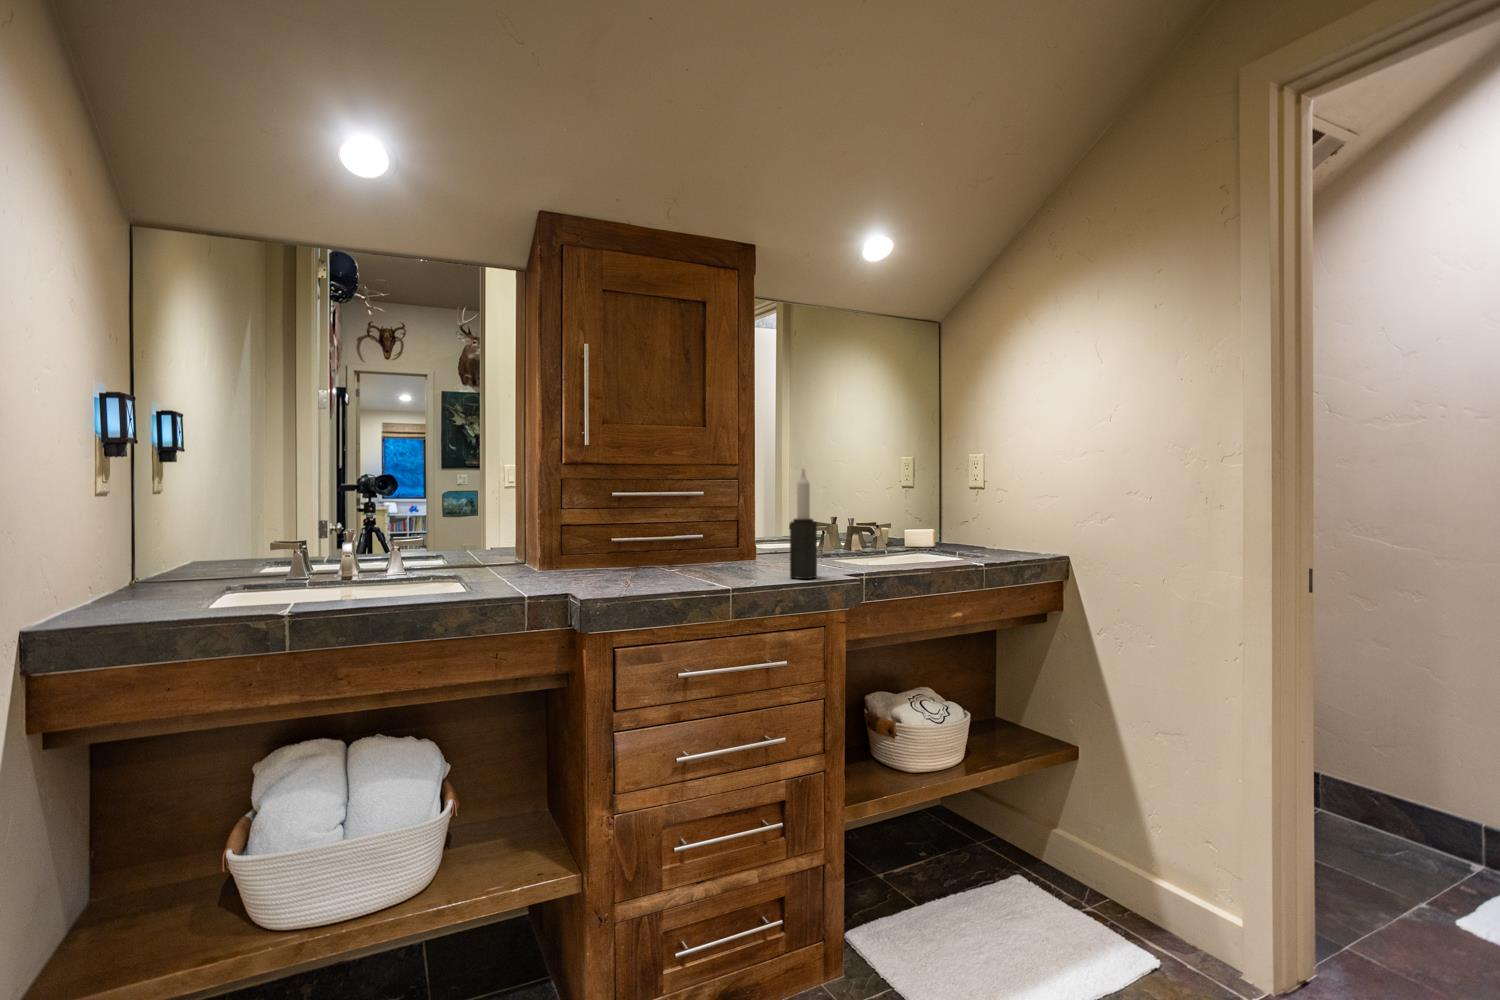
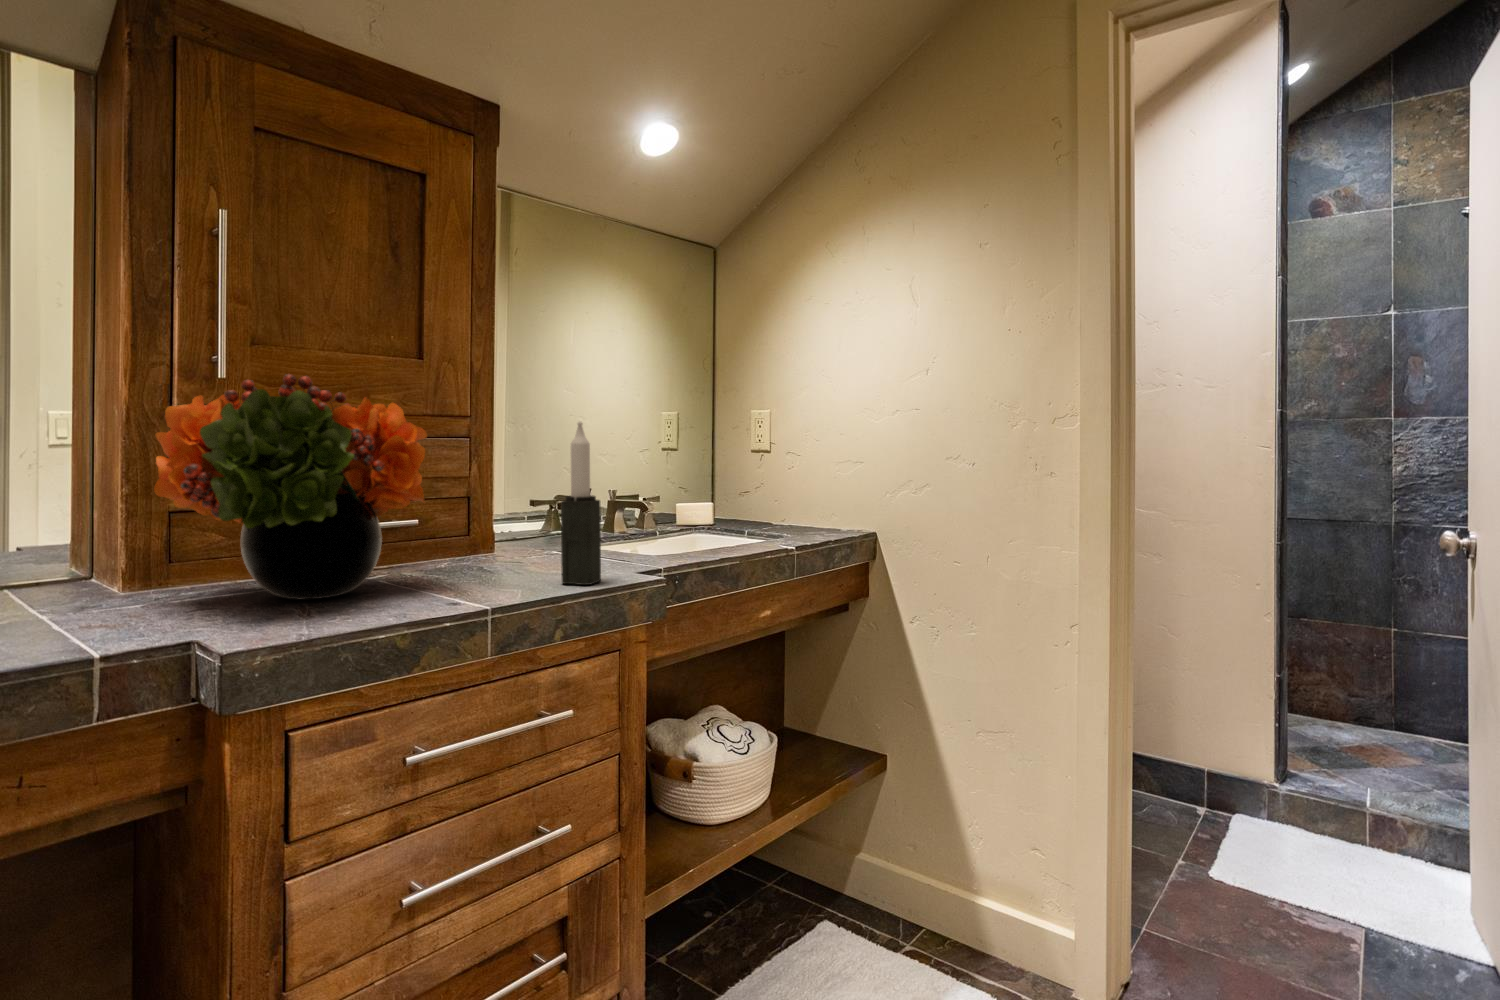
flower arrangement: none [557,443,710,578] -> present [154,374,427,599]

